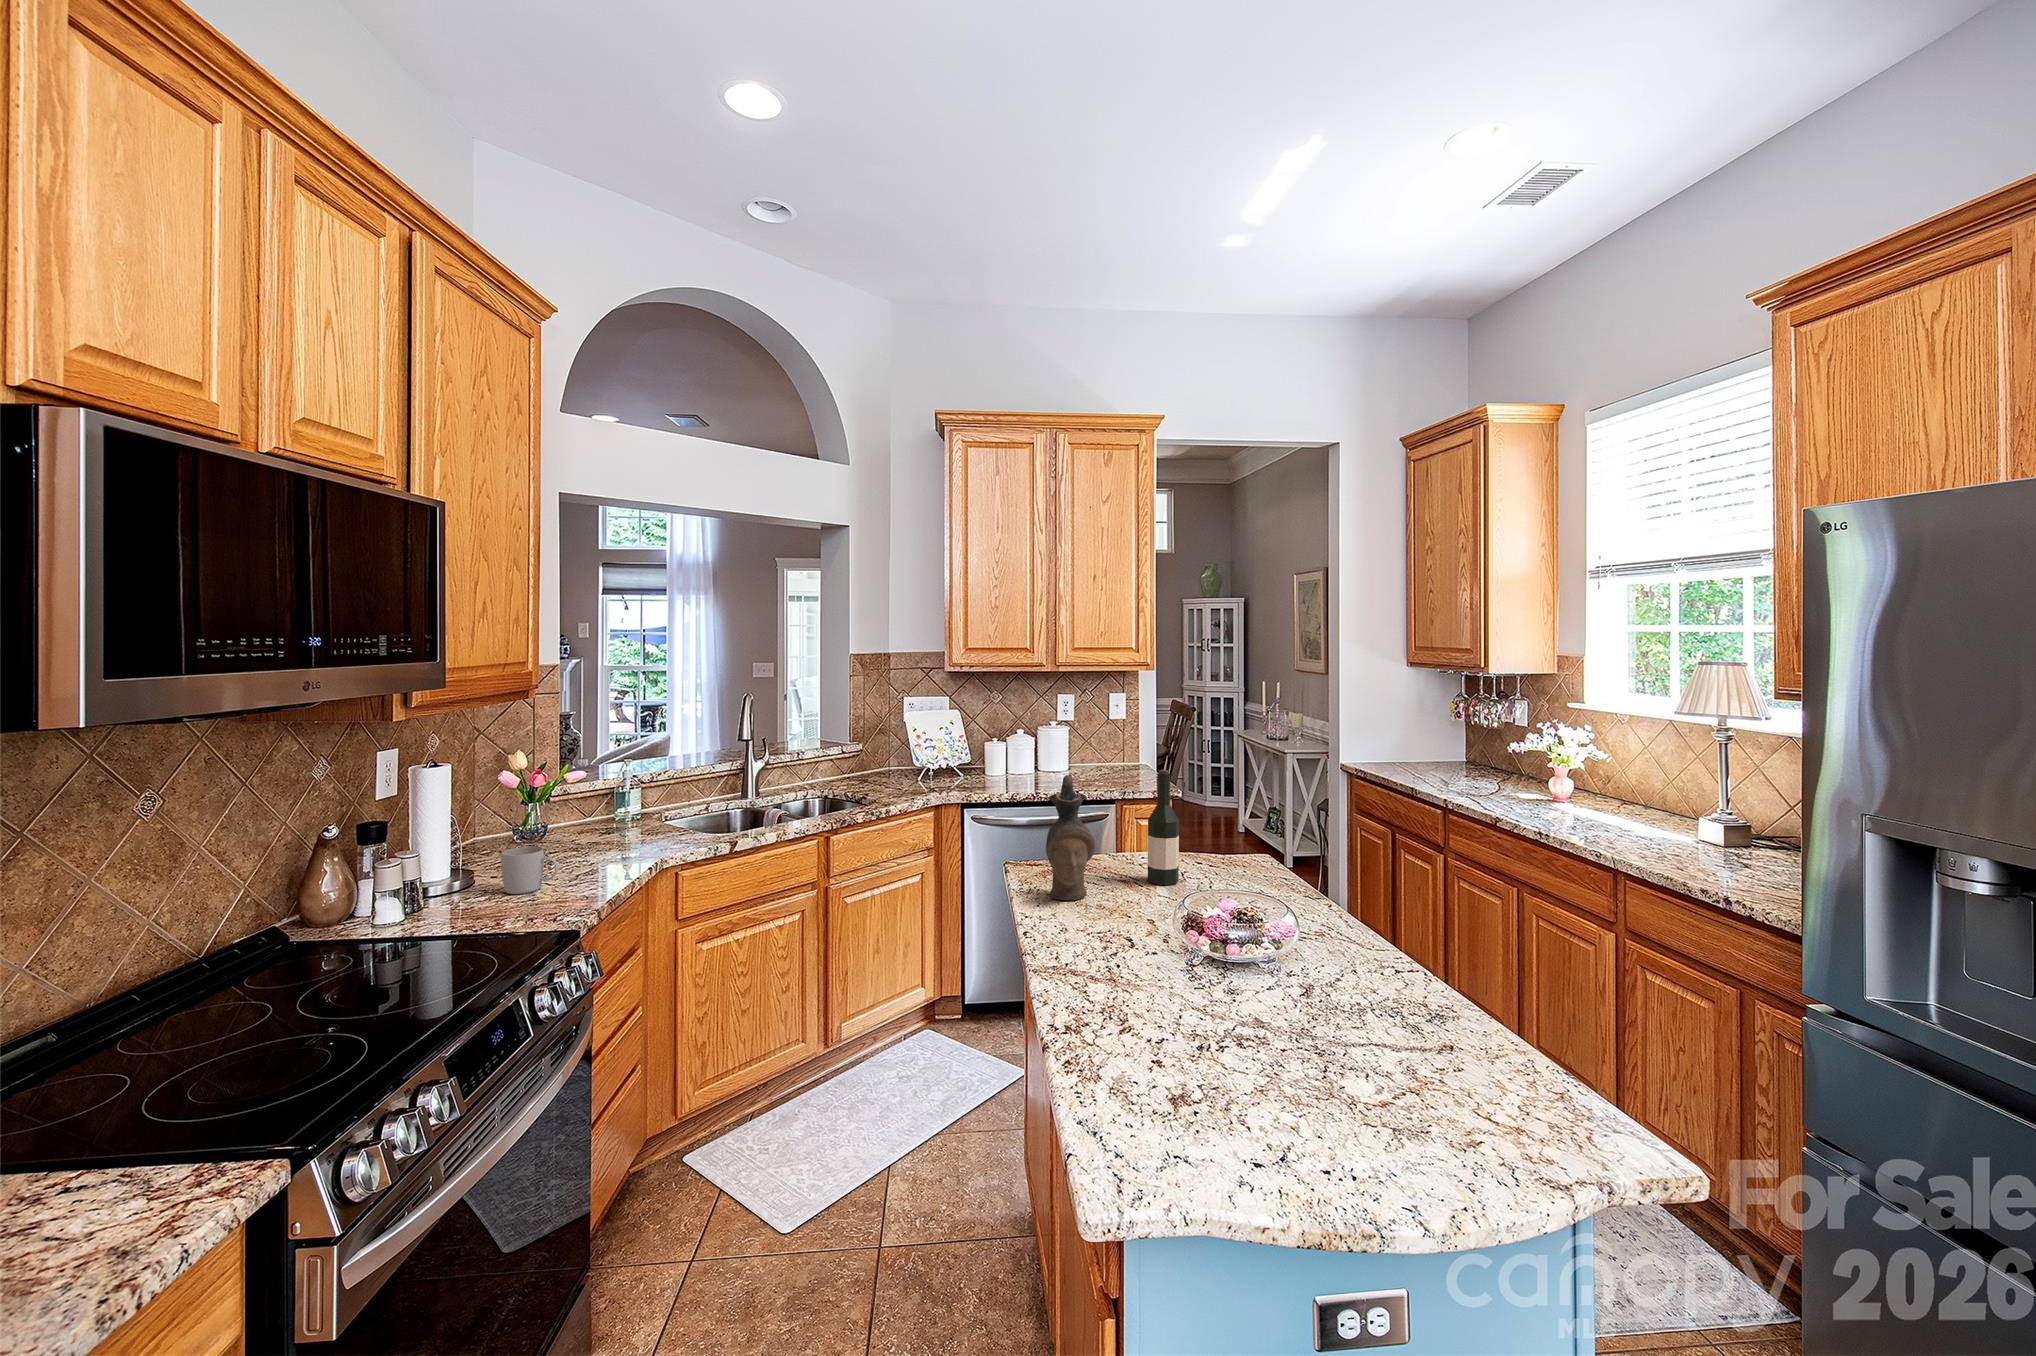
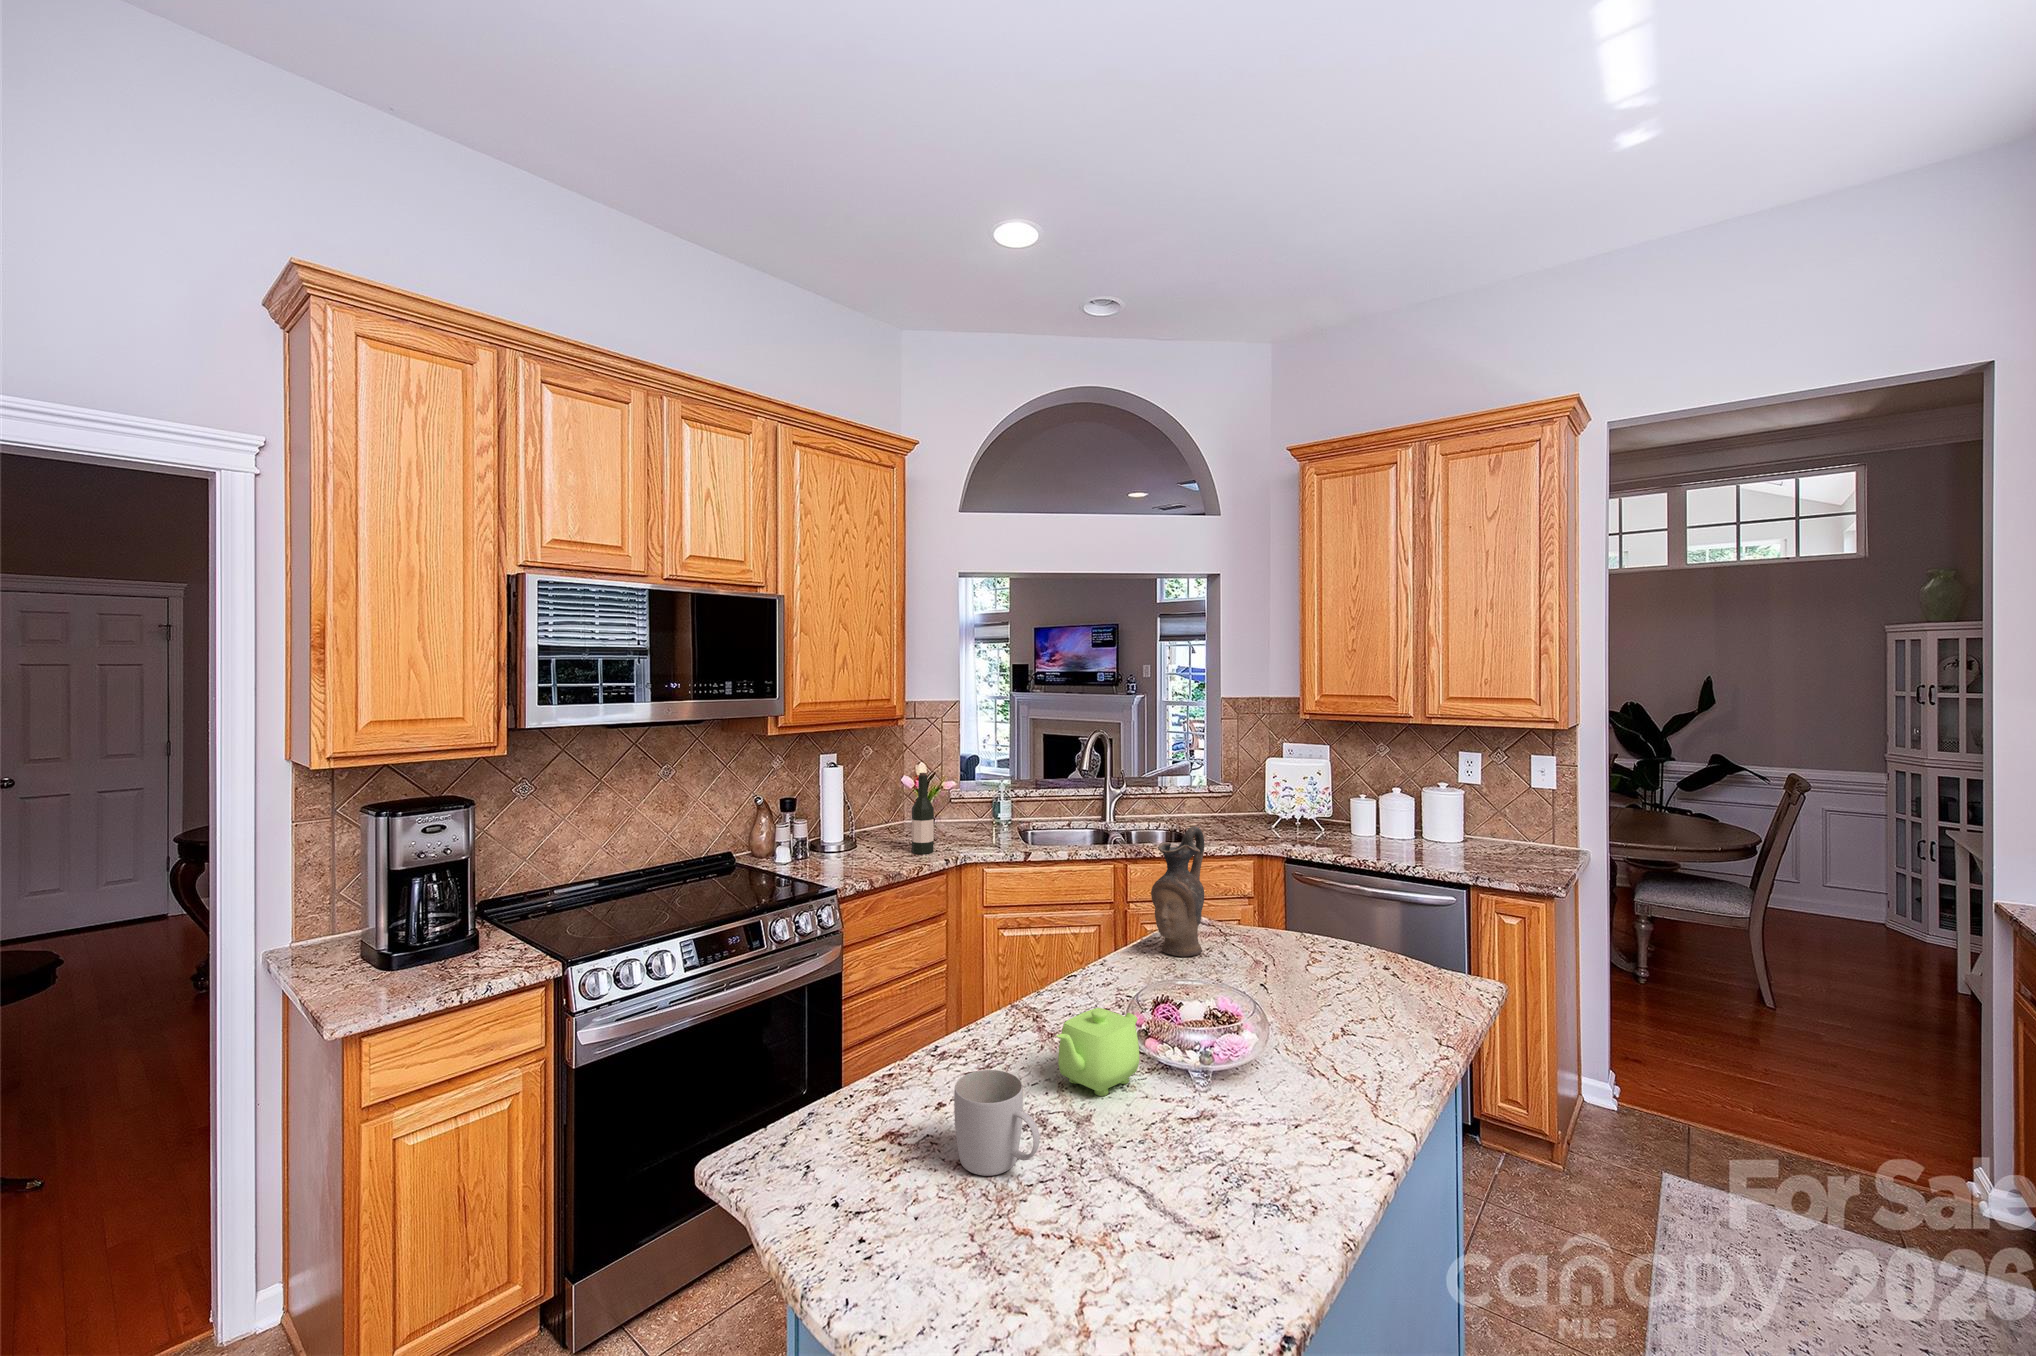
wine bottle: present [1148,770,1179,885] -> present [912,773,934,854]
mug: present [501,846,558,894] -> present [954,1070,1040,1176]
teapot: none [1208,939,1272,1013] -> present [1057,1008,1139,1096]

